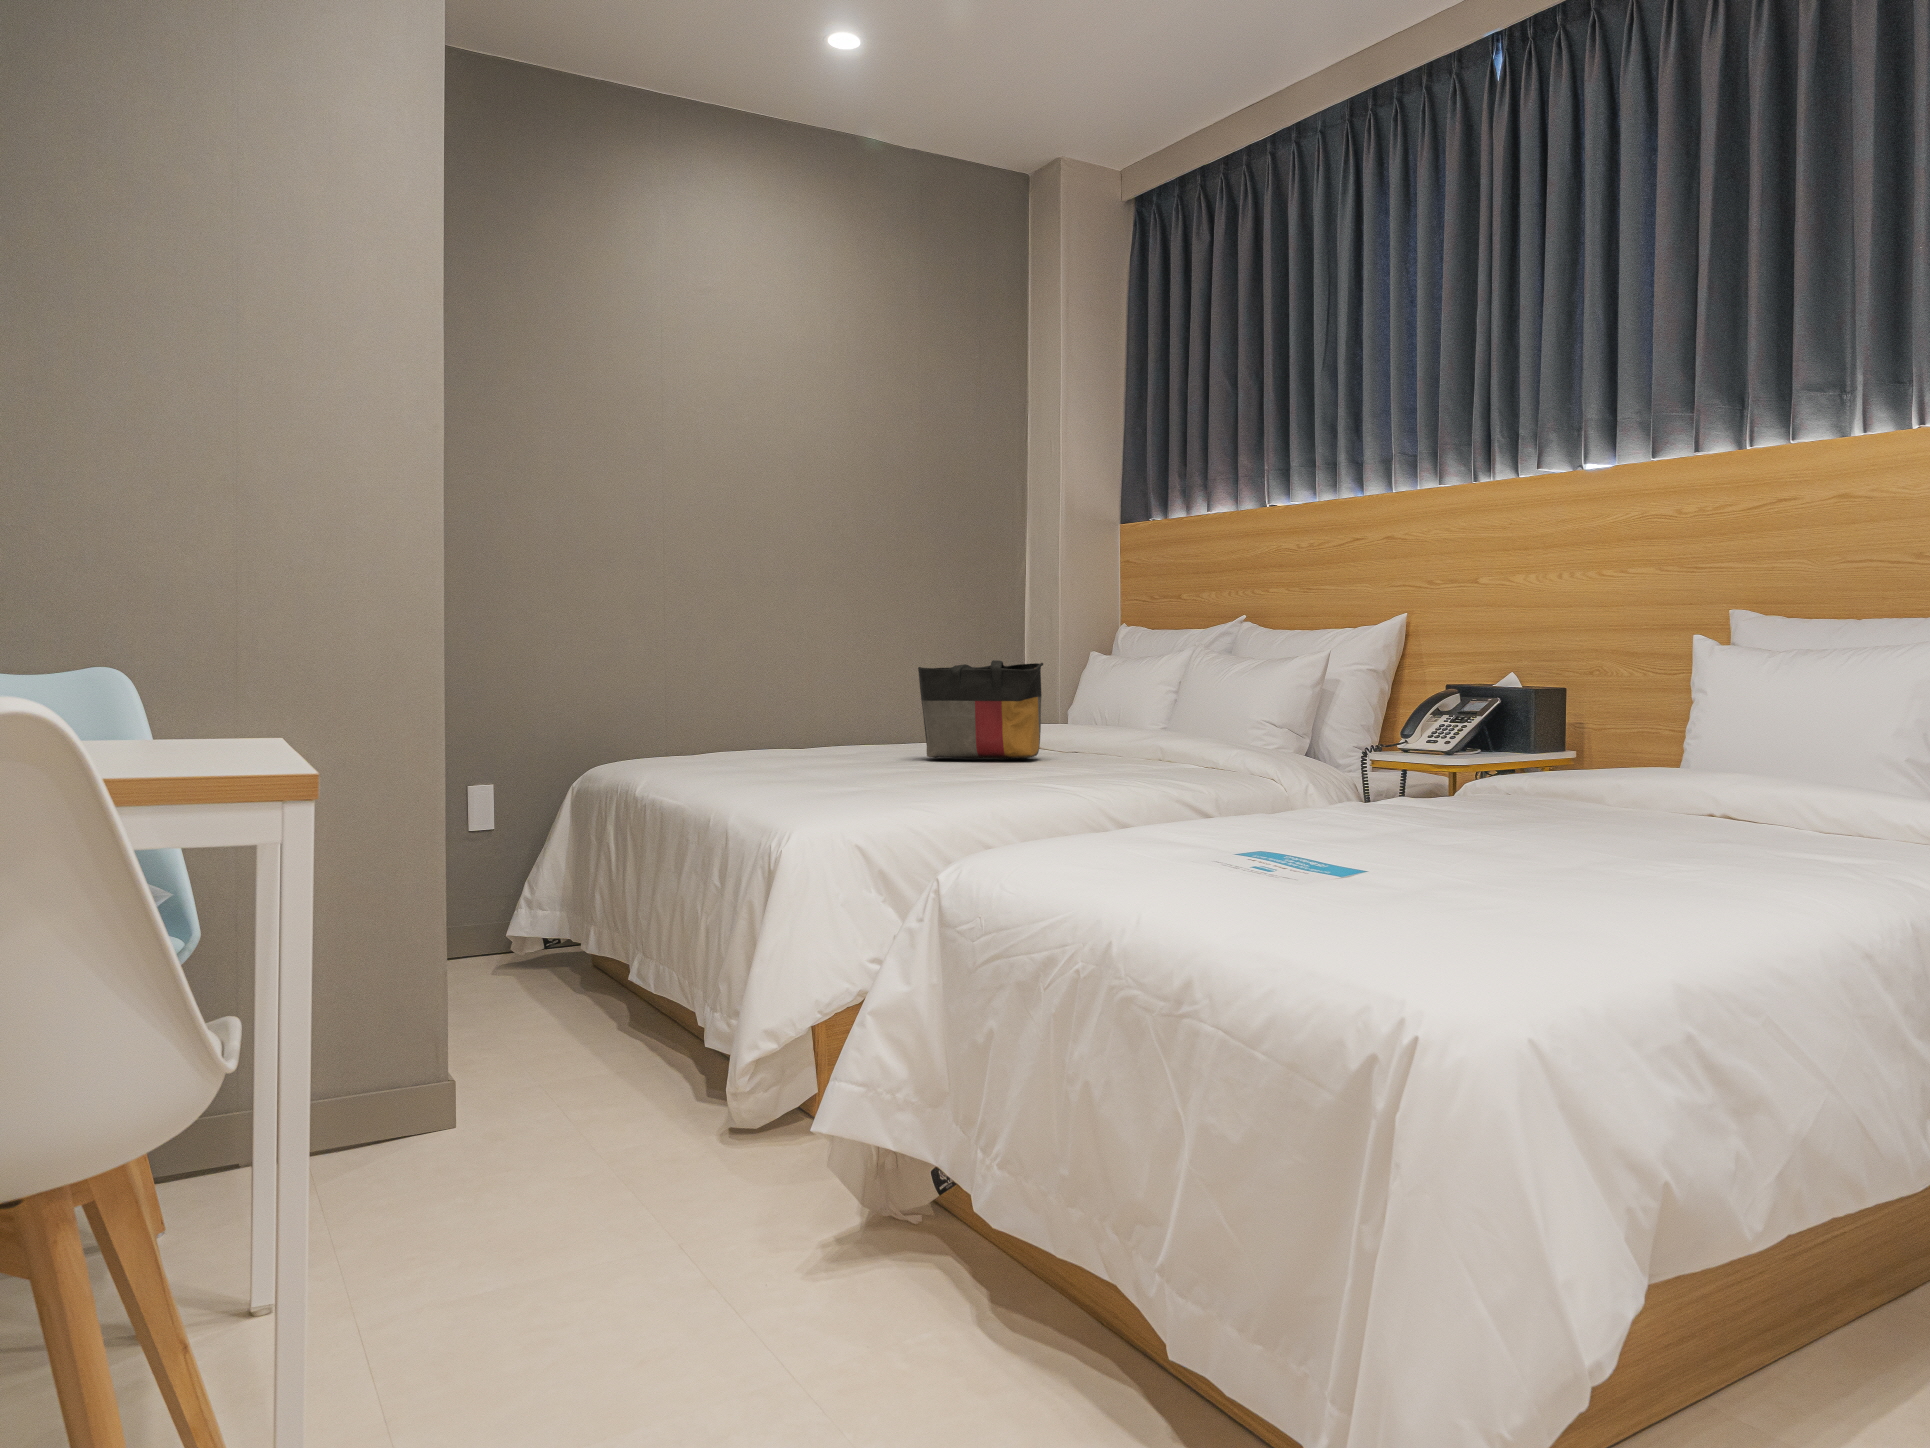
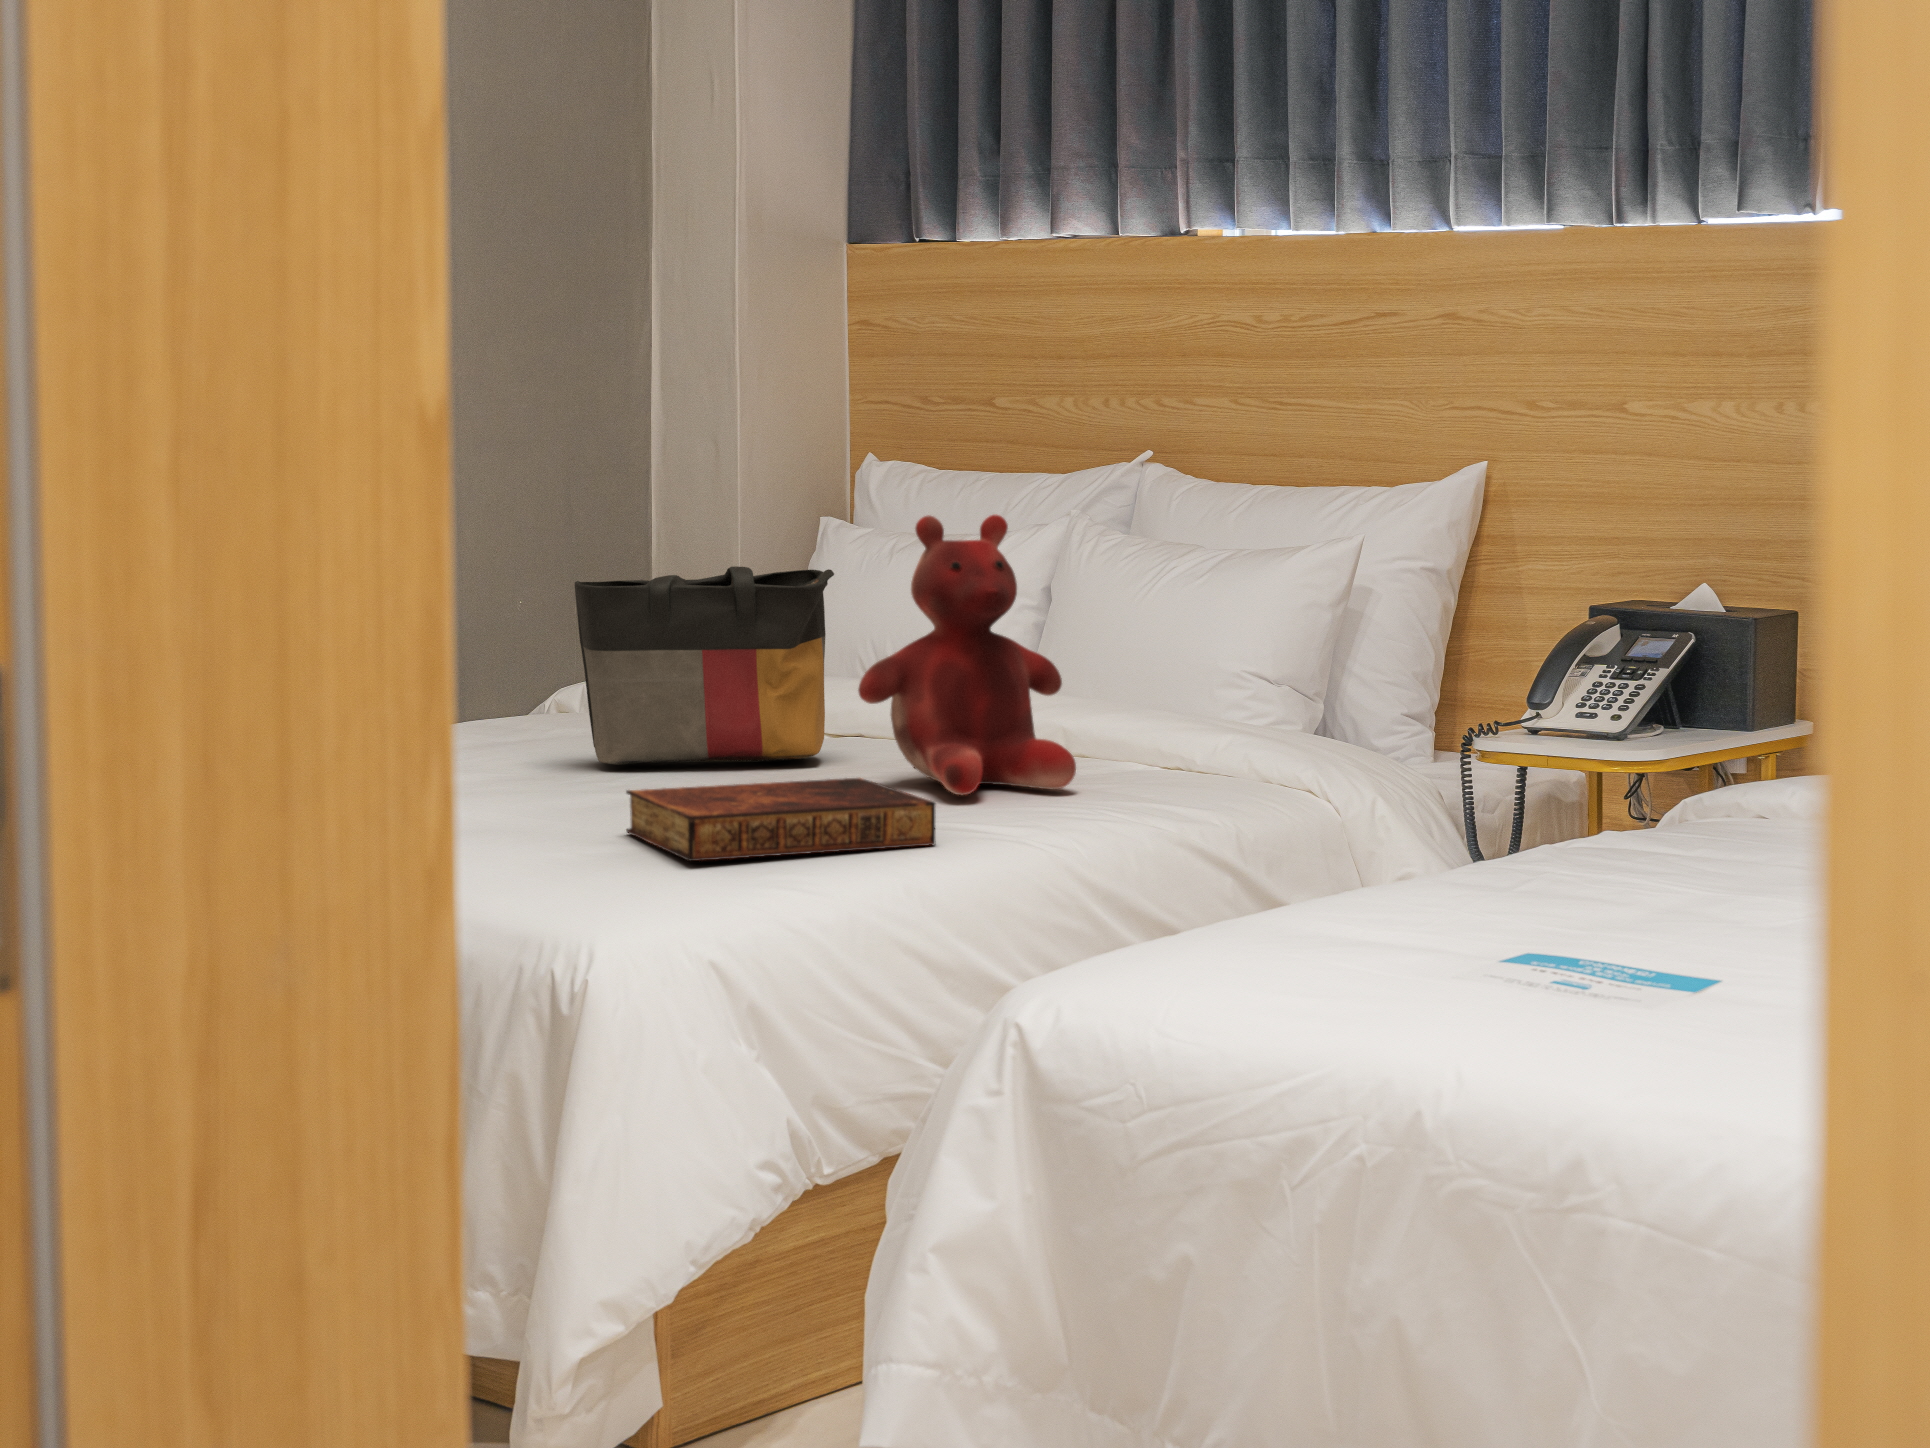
teddy bear: none [1038,631,1150,772] -> present [858,515,1076,795]
book: none [898,759,1041,791] -> present [626,778,935,861]

